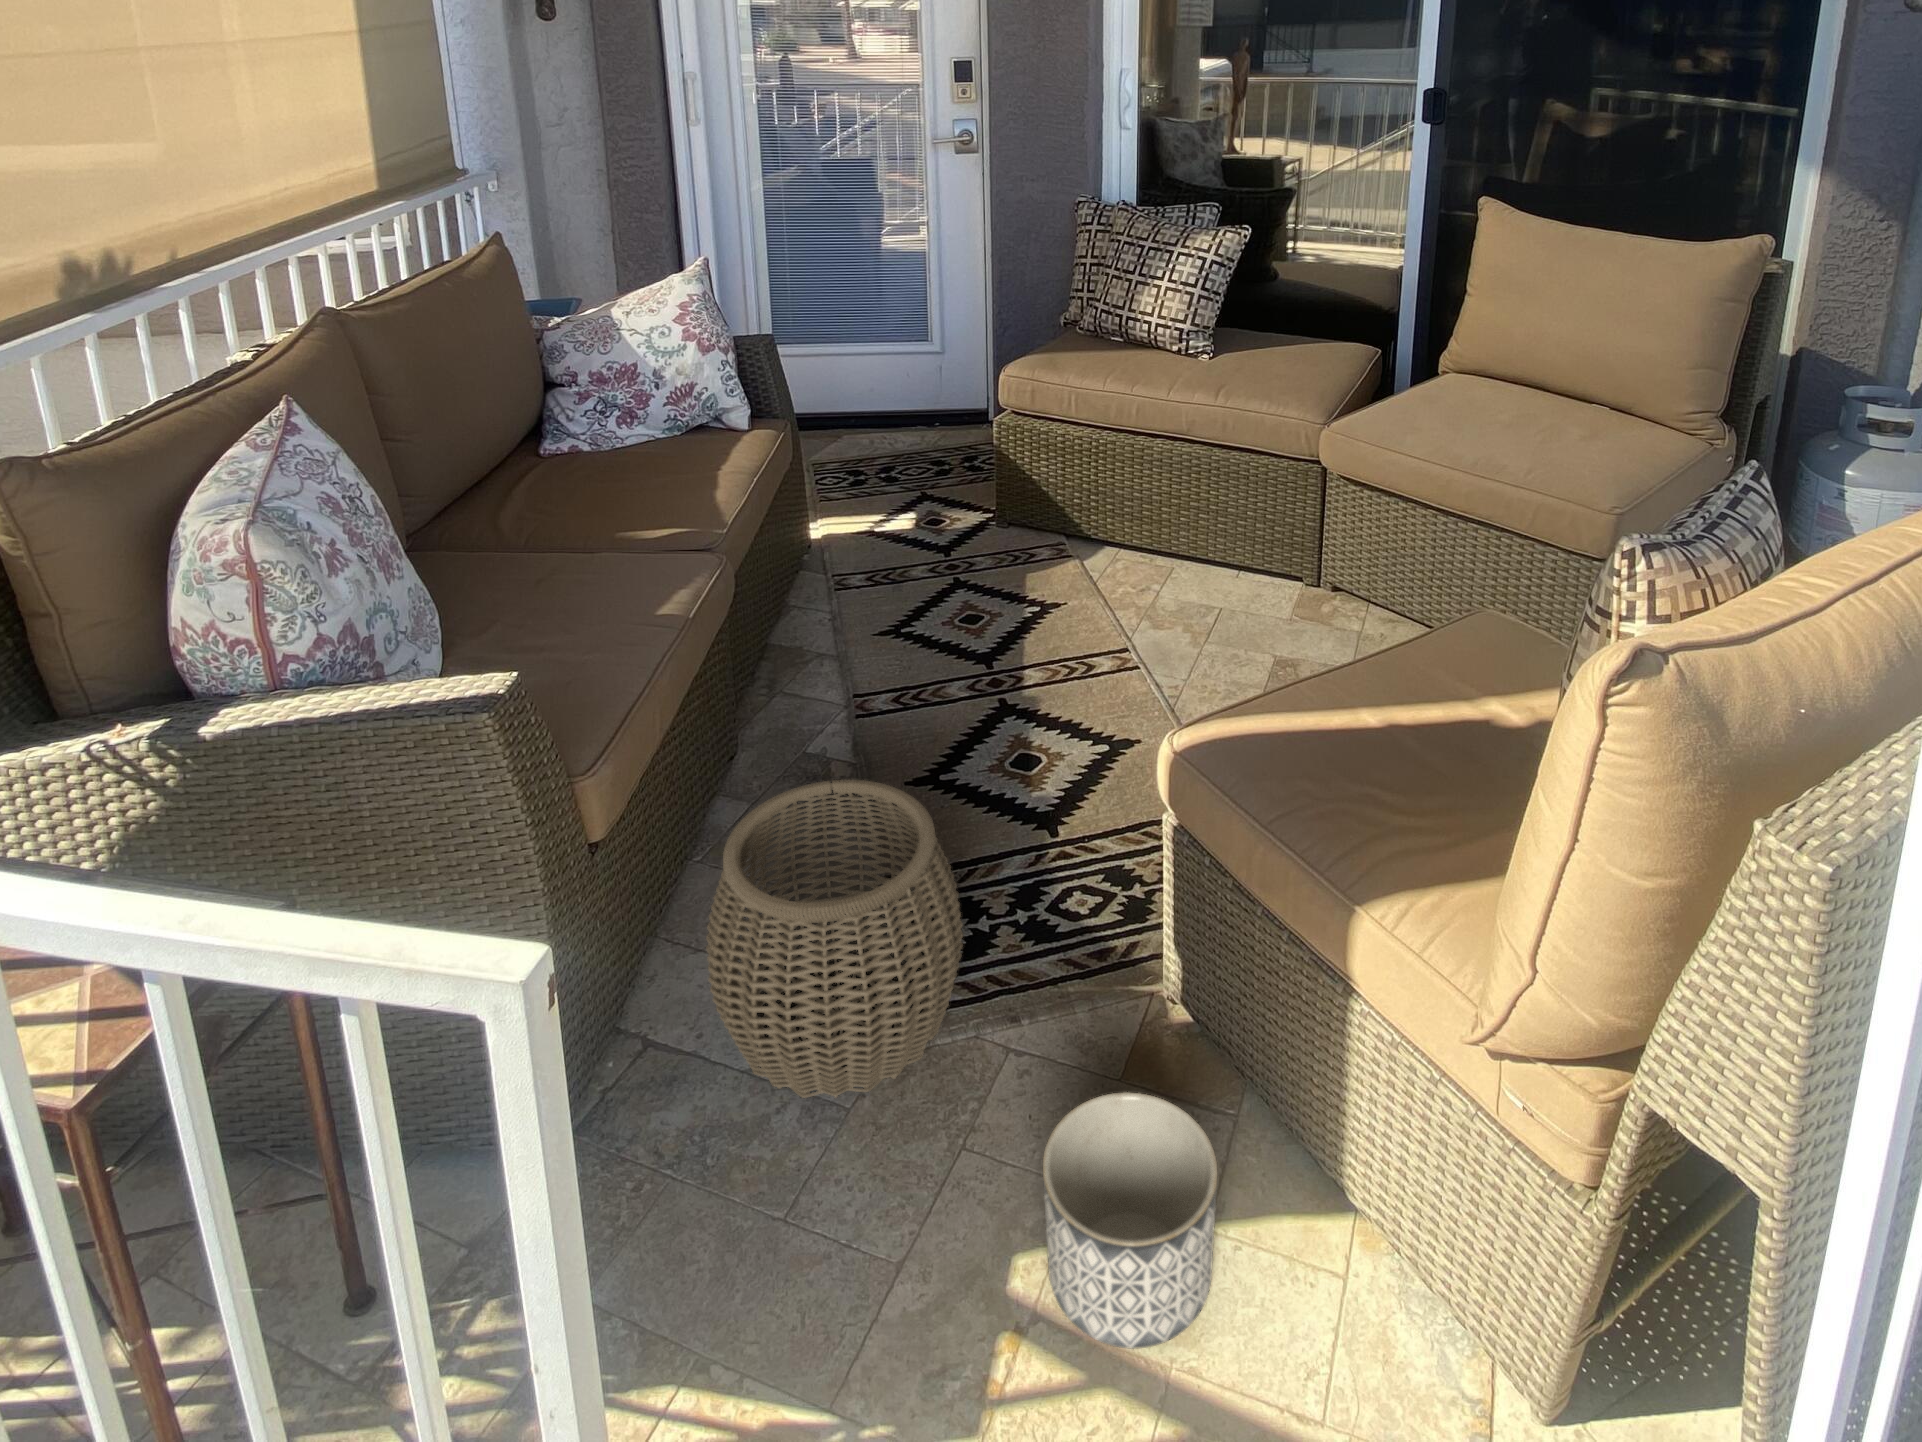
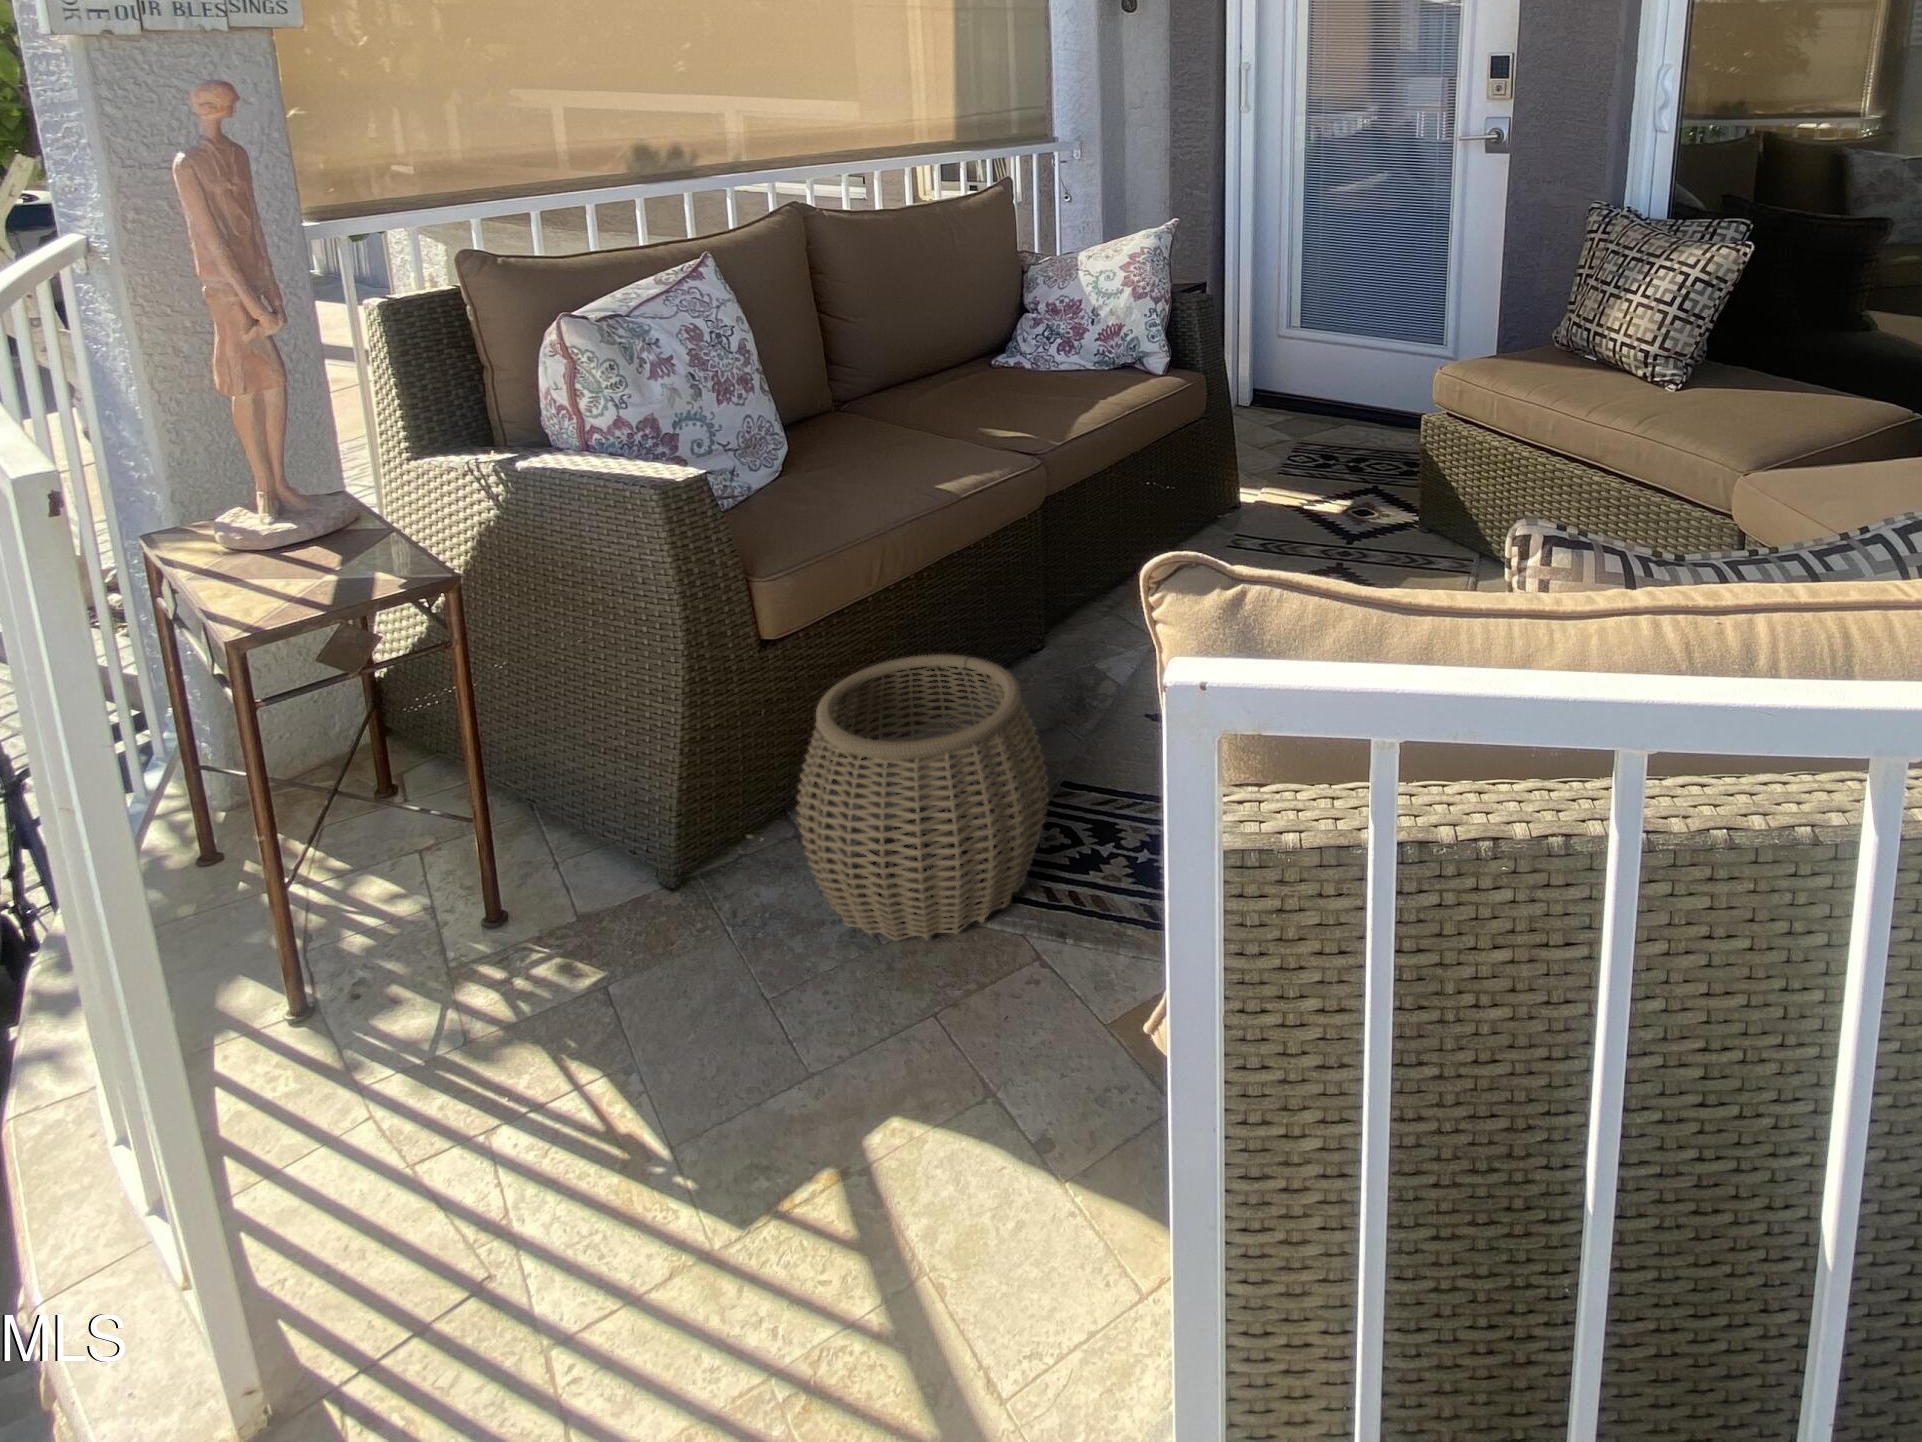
planter: present [1043,1092,1217,1349] -> none [864,986,1048,1237]

